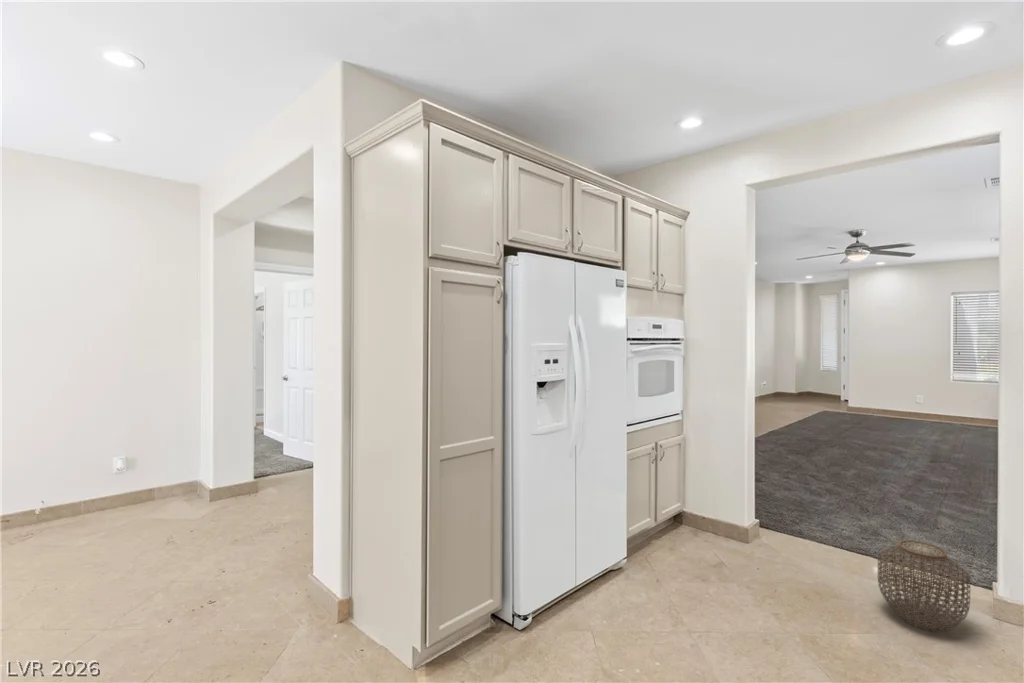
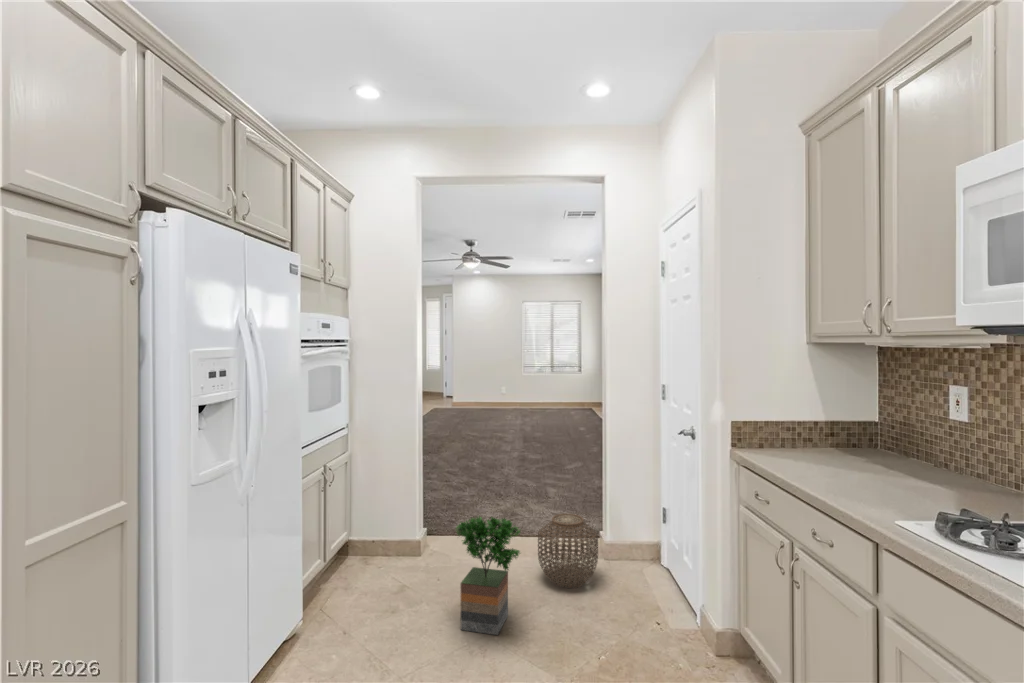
potted tree: none [762,513,840,638] -> present [457,516,520,635]

